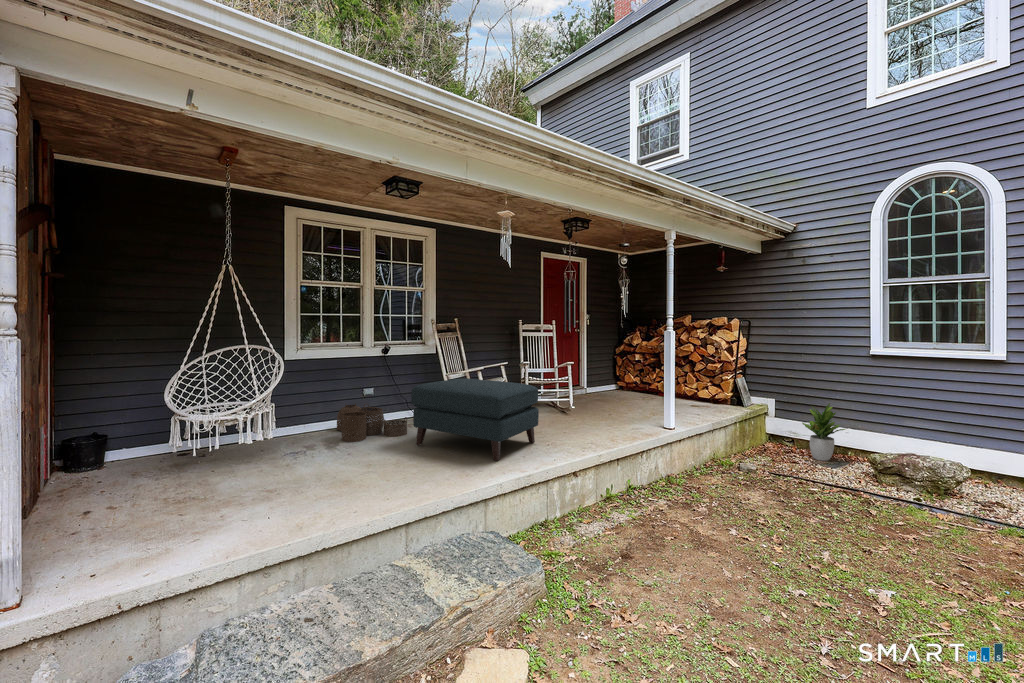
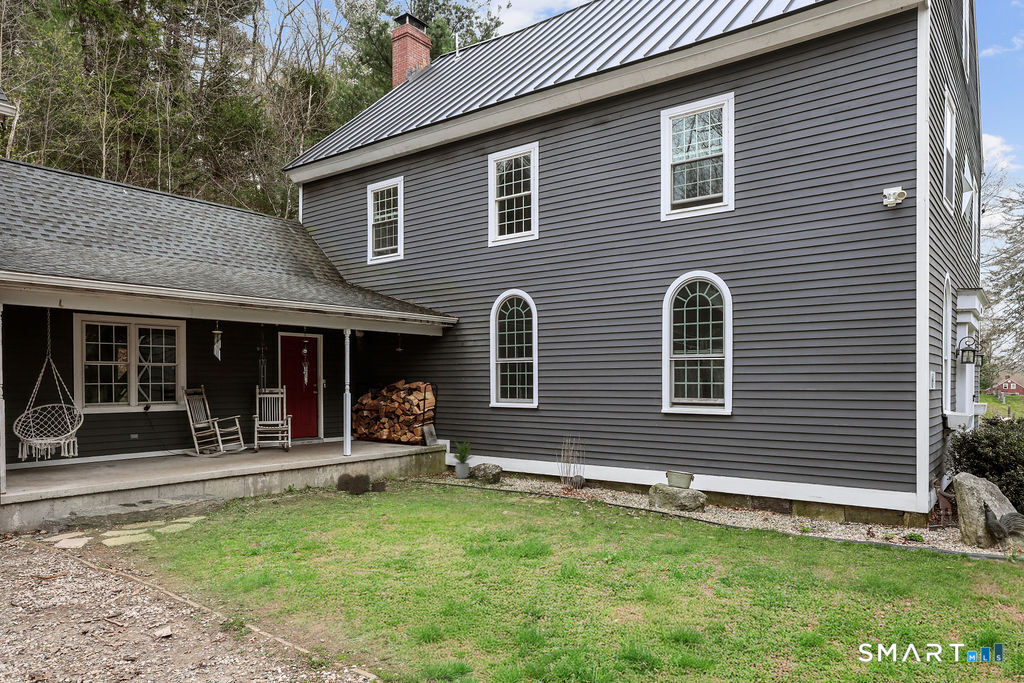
ottoman: present [411,378,539,461] -> none [166,424,249,466]
woven basket: present [337,404,407,442] -> present [337,474,386,494]

